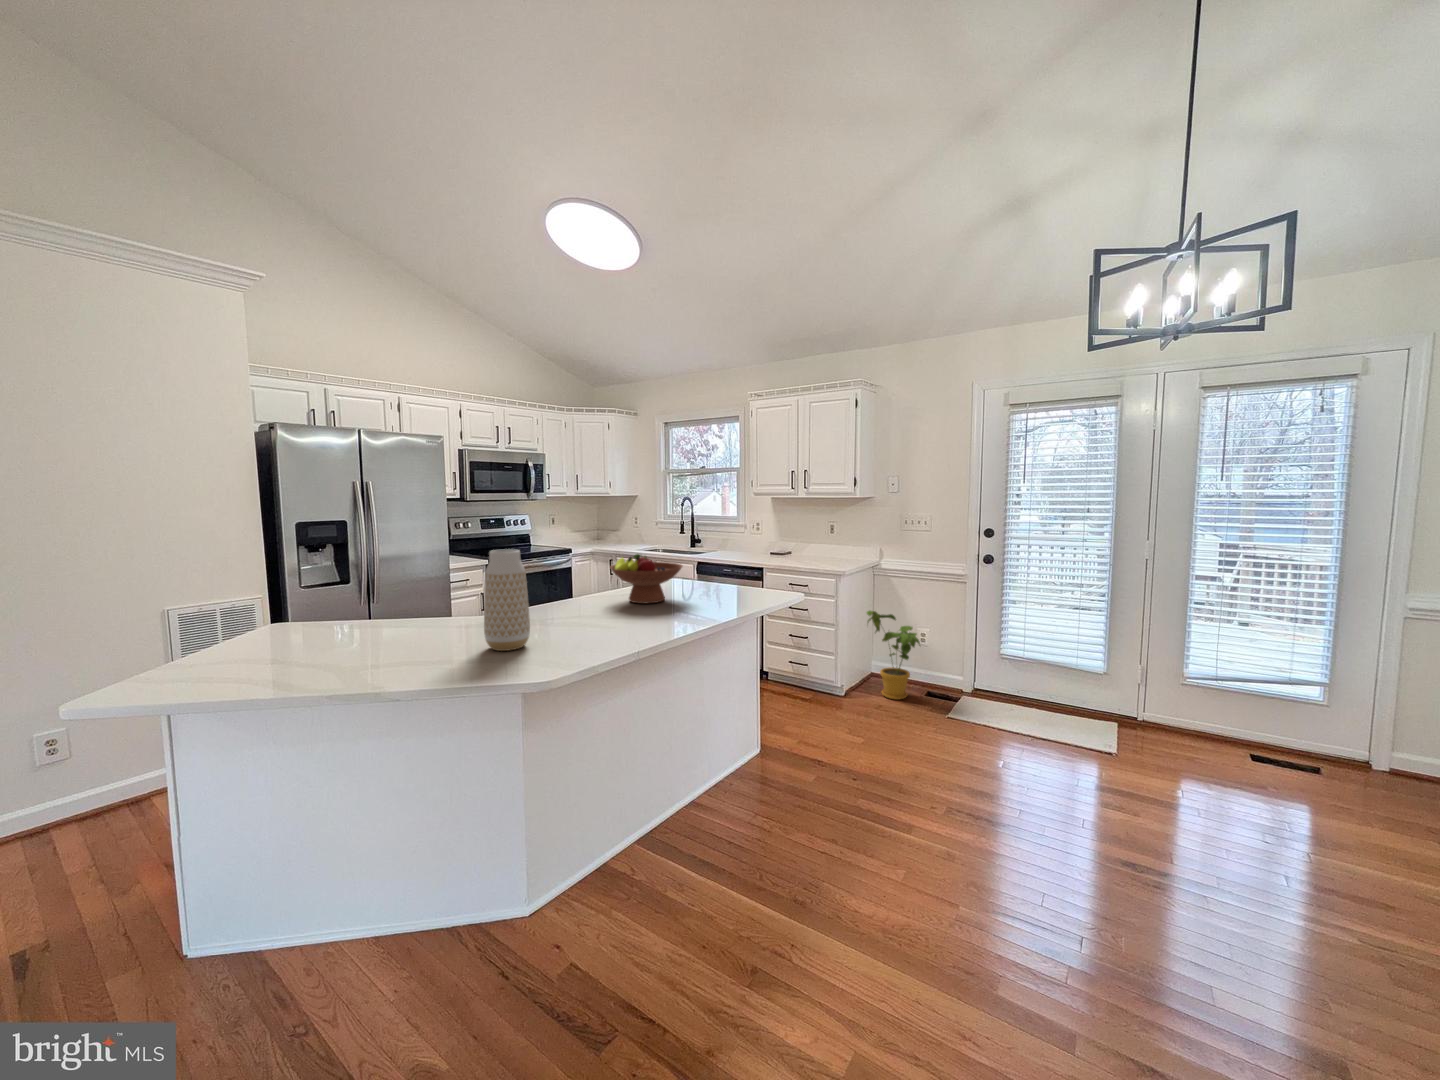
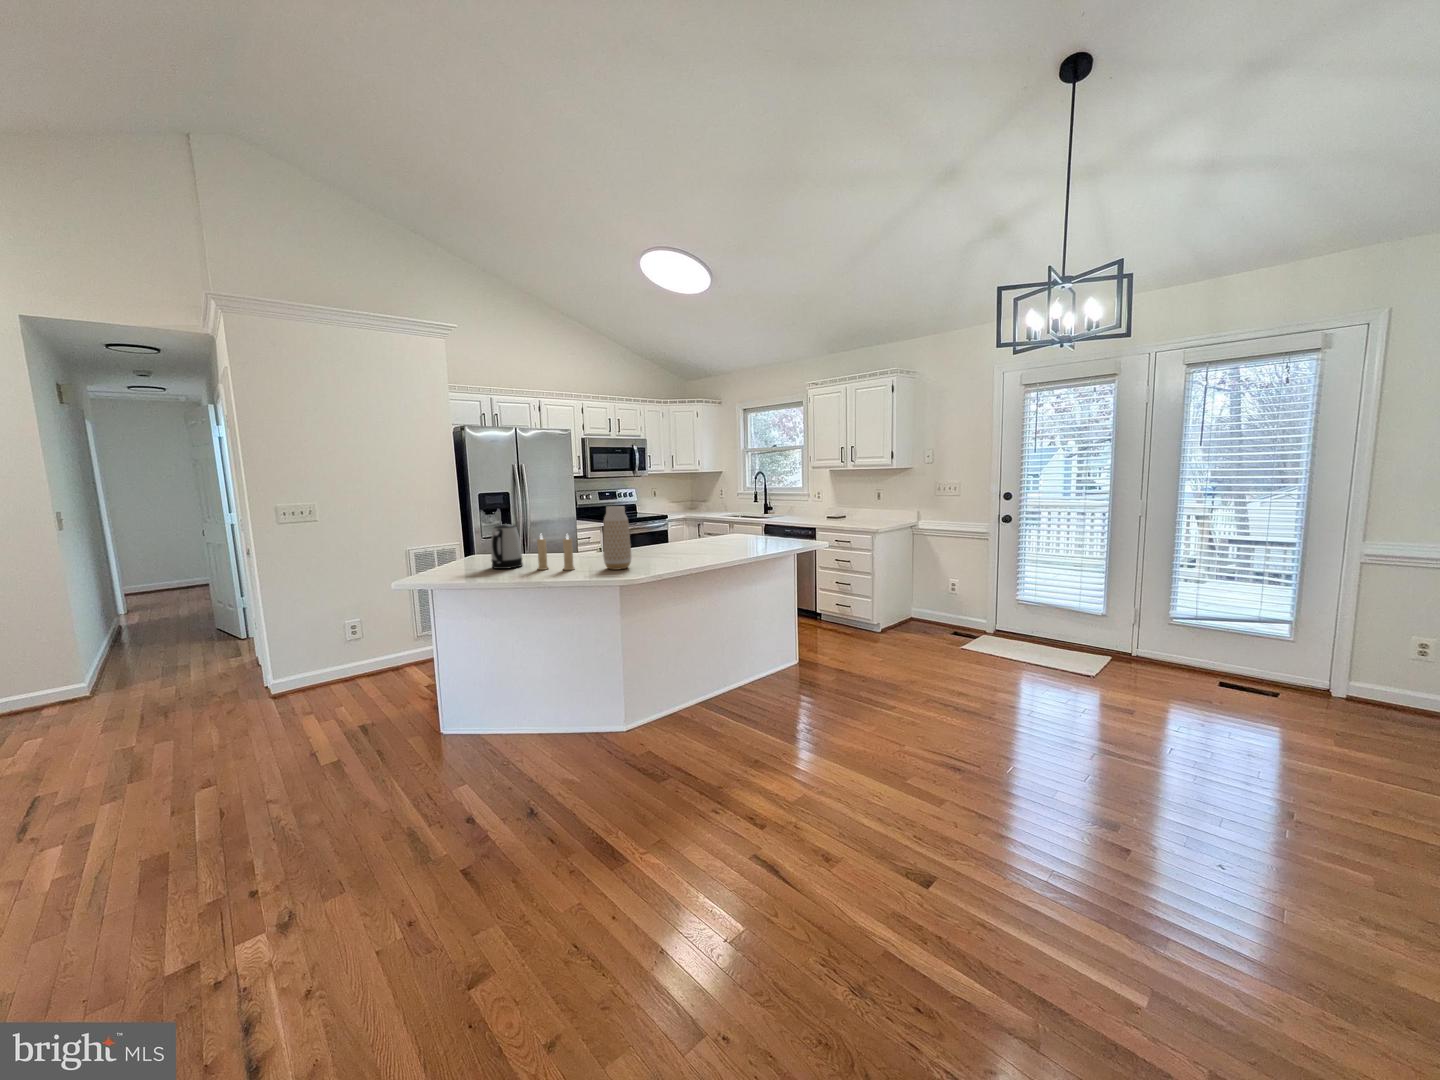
fruit bowl: present [610,554,683,603] -> none [687,513,739,547]
kettle: none [288,578,347,653] -> present [491,524,523,569]
candle: none [369,591,436,654] -> present [537,535,574,570]
house plant: present [867,611,920,700] -> none [899,562,945,635]

